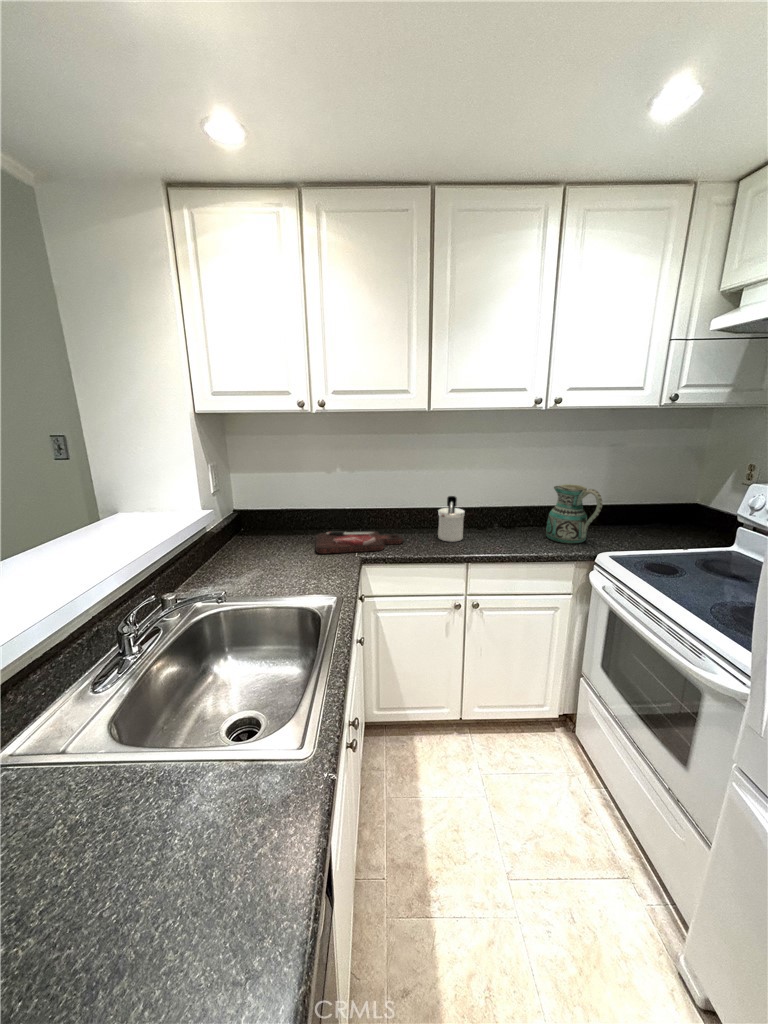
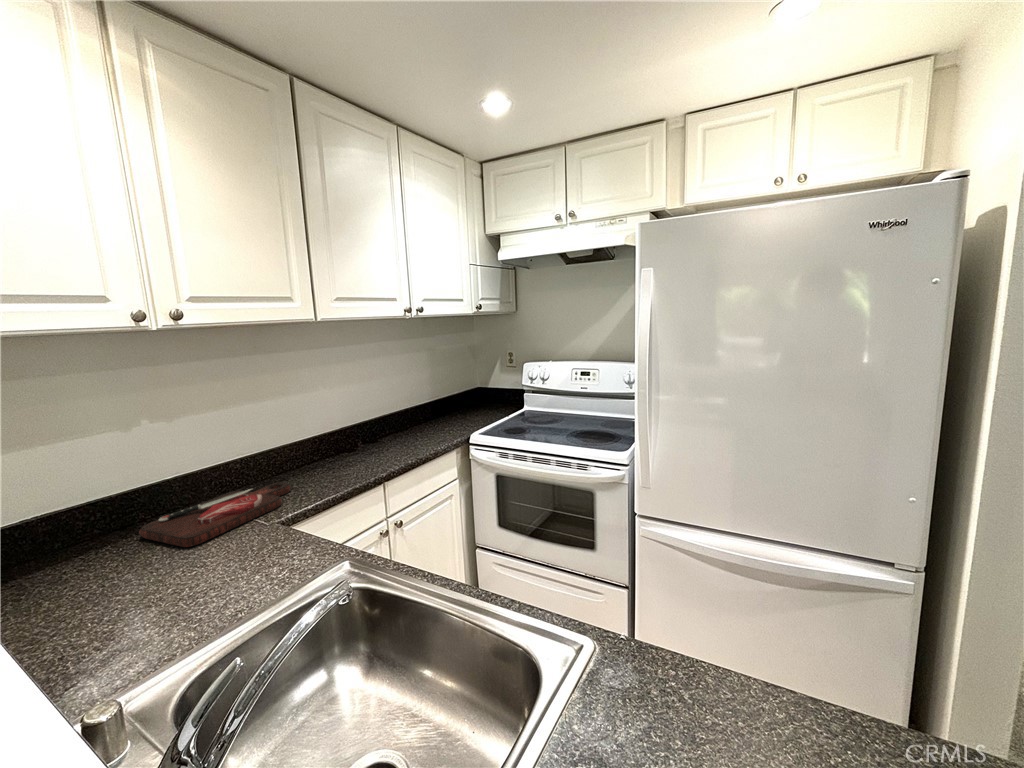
ceramic pitcher: present [546,484,602,544] -> none [407,384,455,439]
soap dispenser: present [438,496,465,542] -> none [314,417,349,472]

